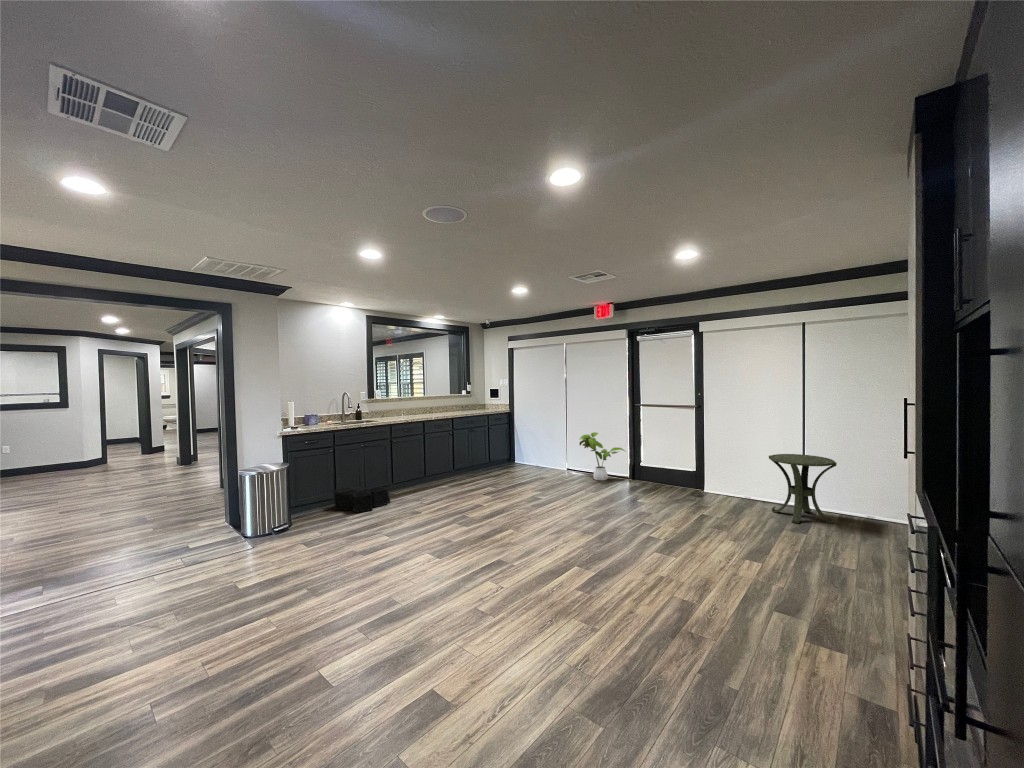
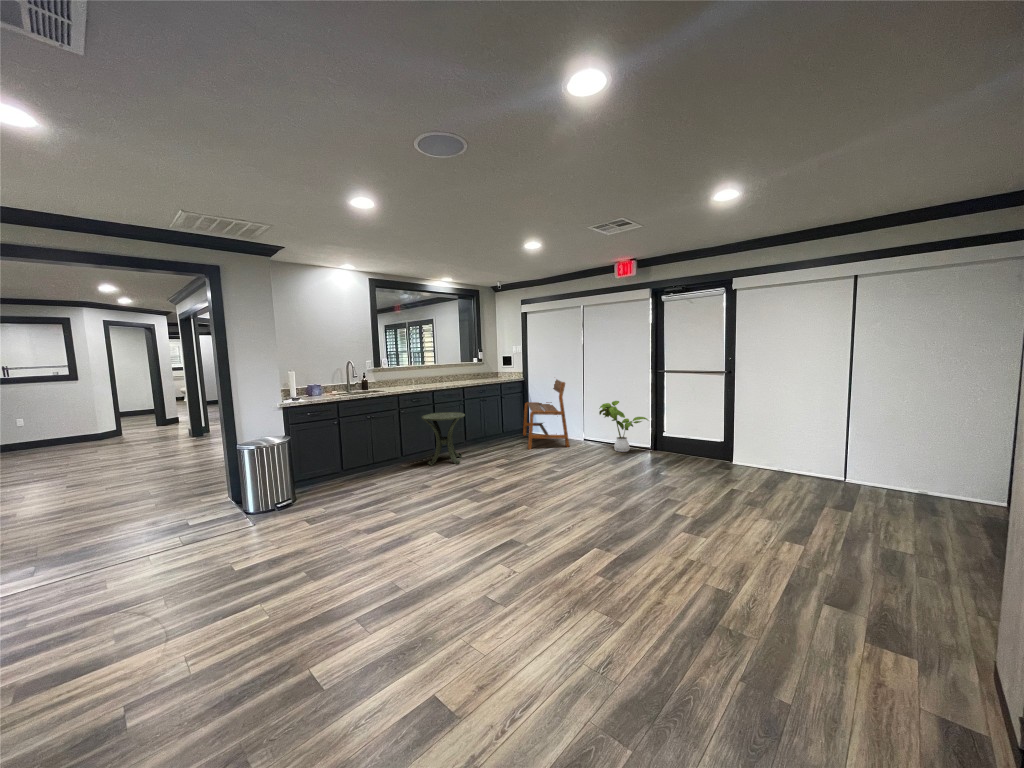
bench: none [508,410,552,478] -> present [523,379,569,449]
side table: present [769,454,837,523] -> present [422,412,465,465]
storage bin: present [333,486,390,513] -> none [339,459,400,488]

